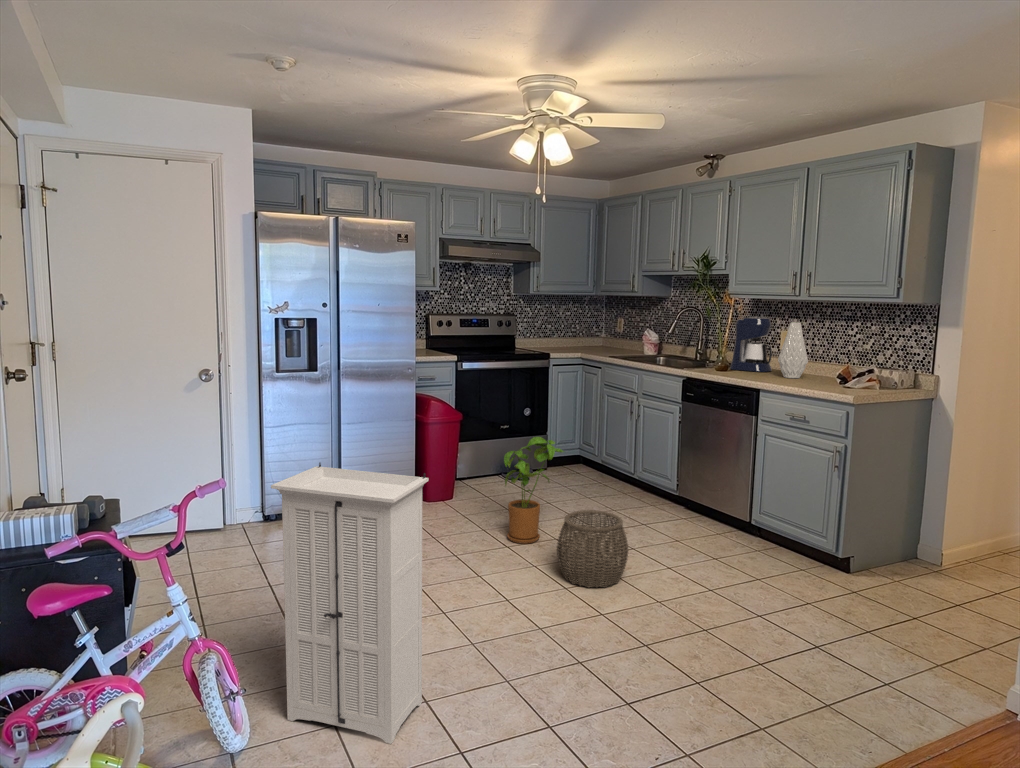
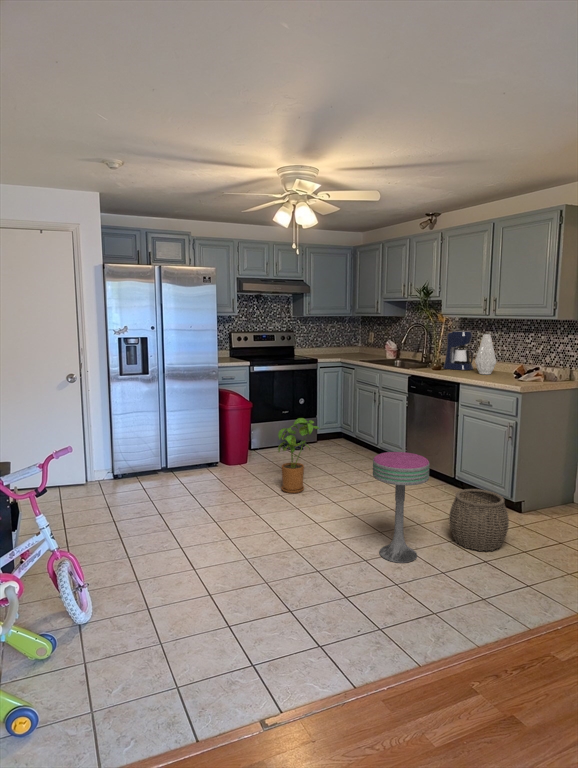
storage cabinet: present [271,463,429,744] -> none [103,436,208,621]
bar stool: none [655,488,739,649] -> present [373,452,430,563]
woven basket: present [557,510,628,588] -> present [449,489,509,551]

